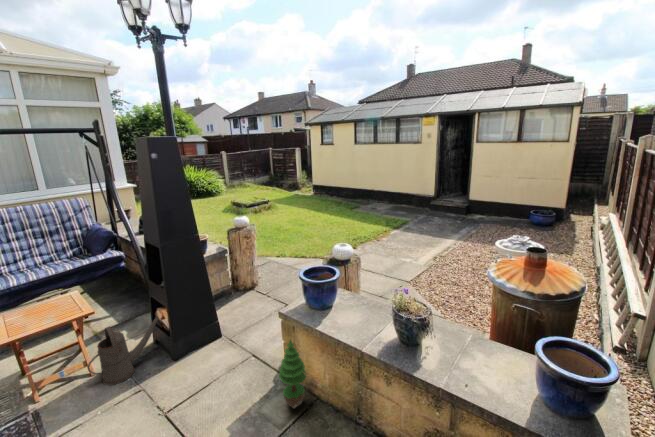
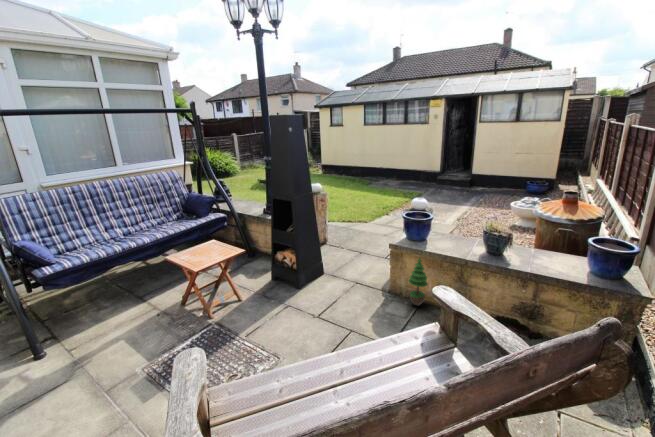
watering can: present [88,317,158,385] -> none [259,255,295,302]

